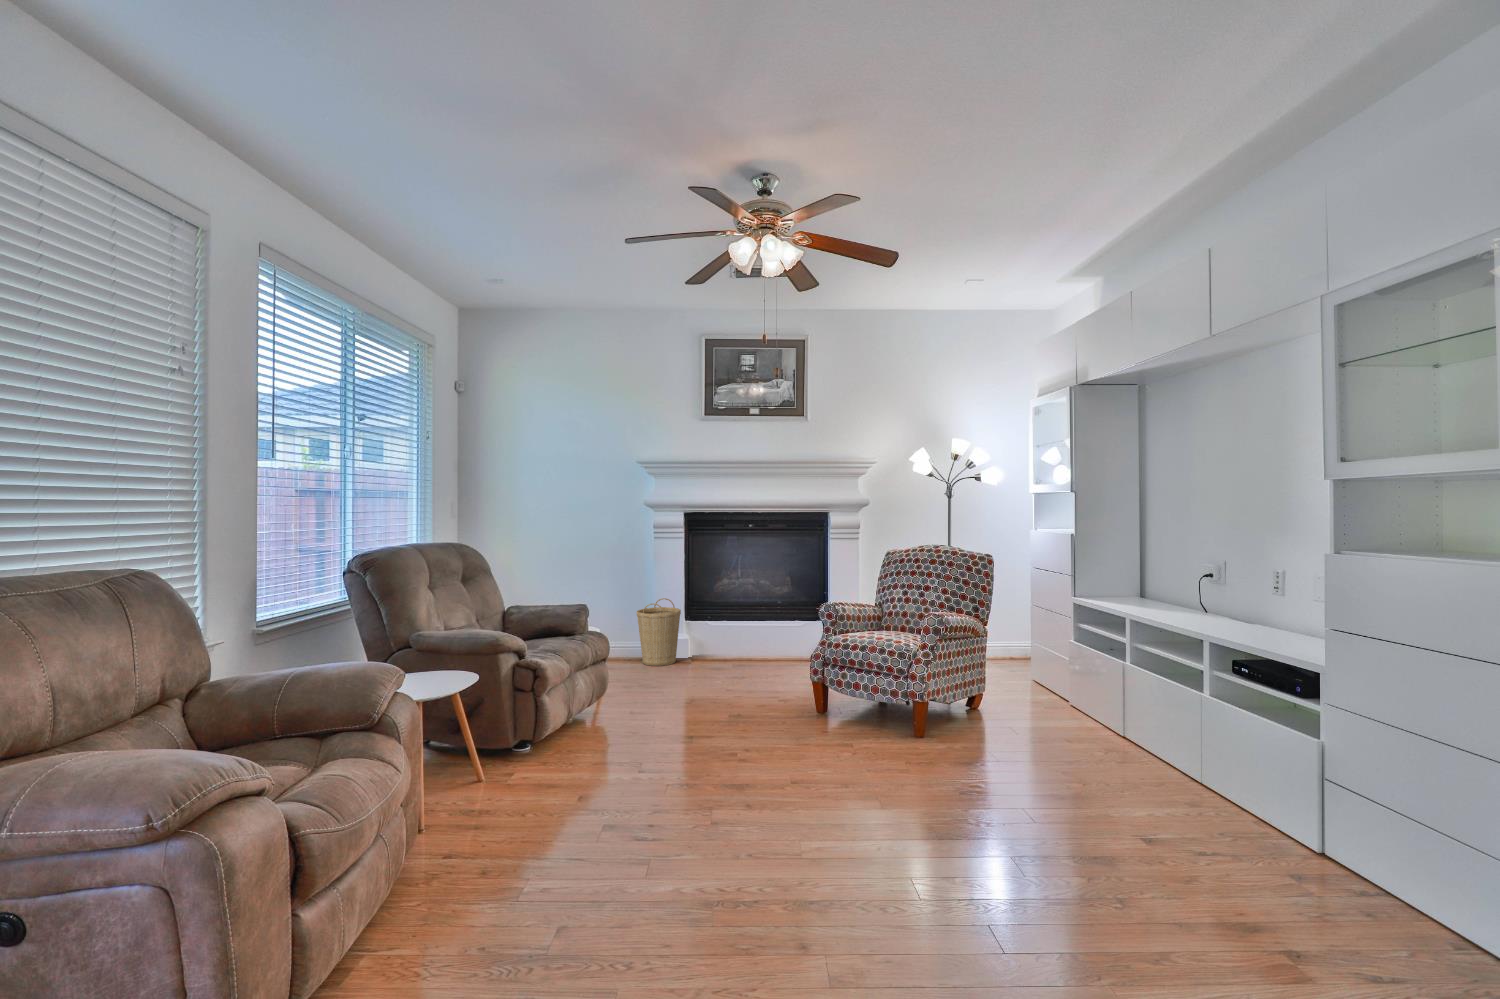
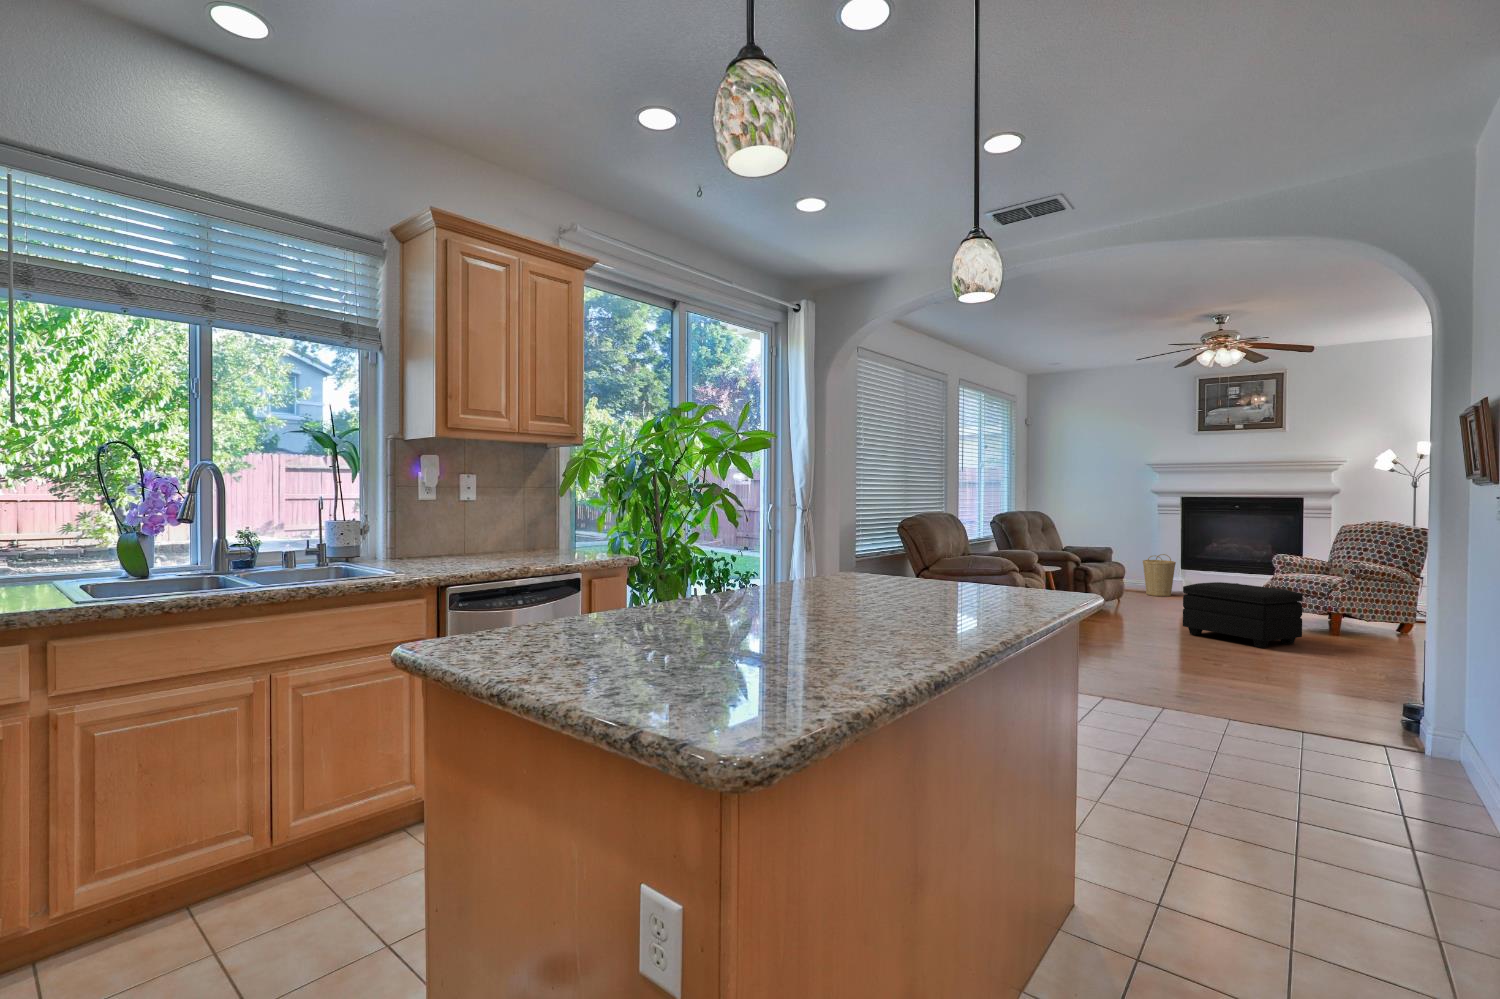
footstool: none [709,677,901,829] -> present [1183,582,1303,648]

